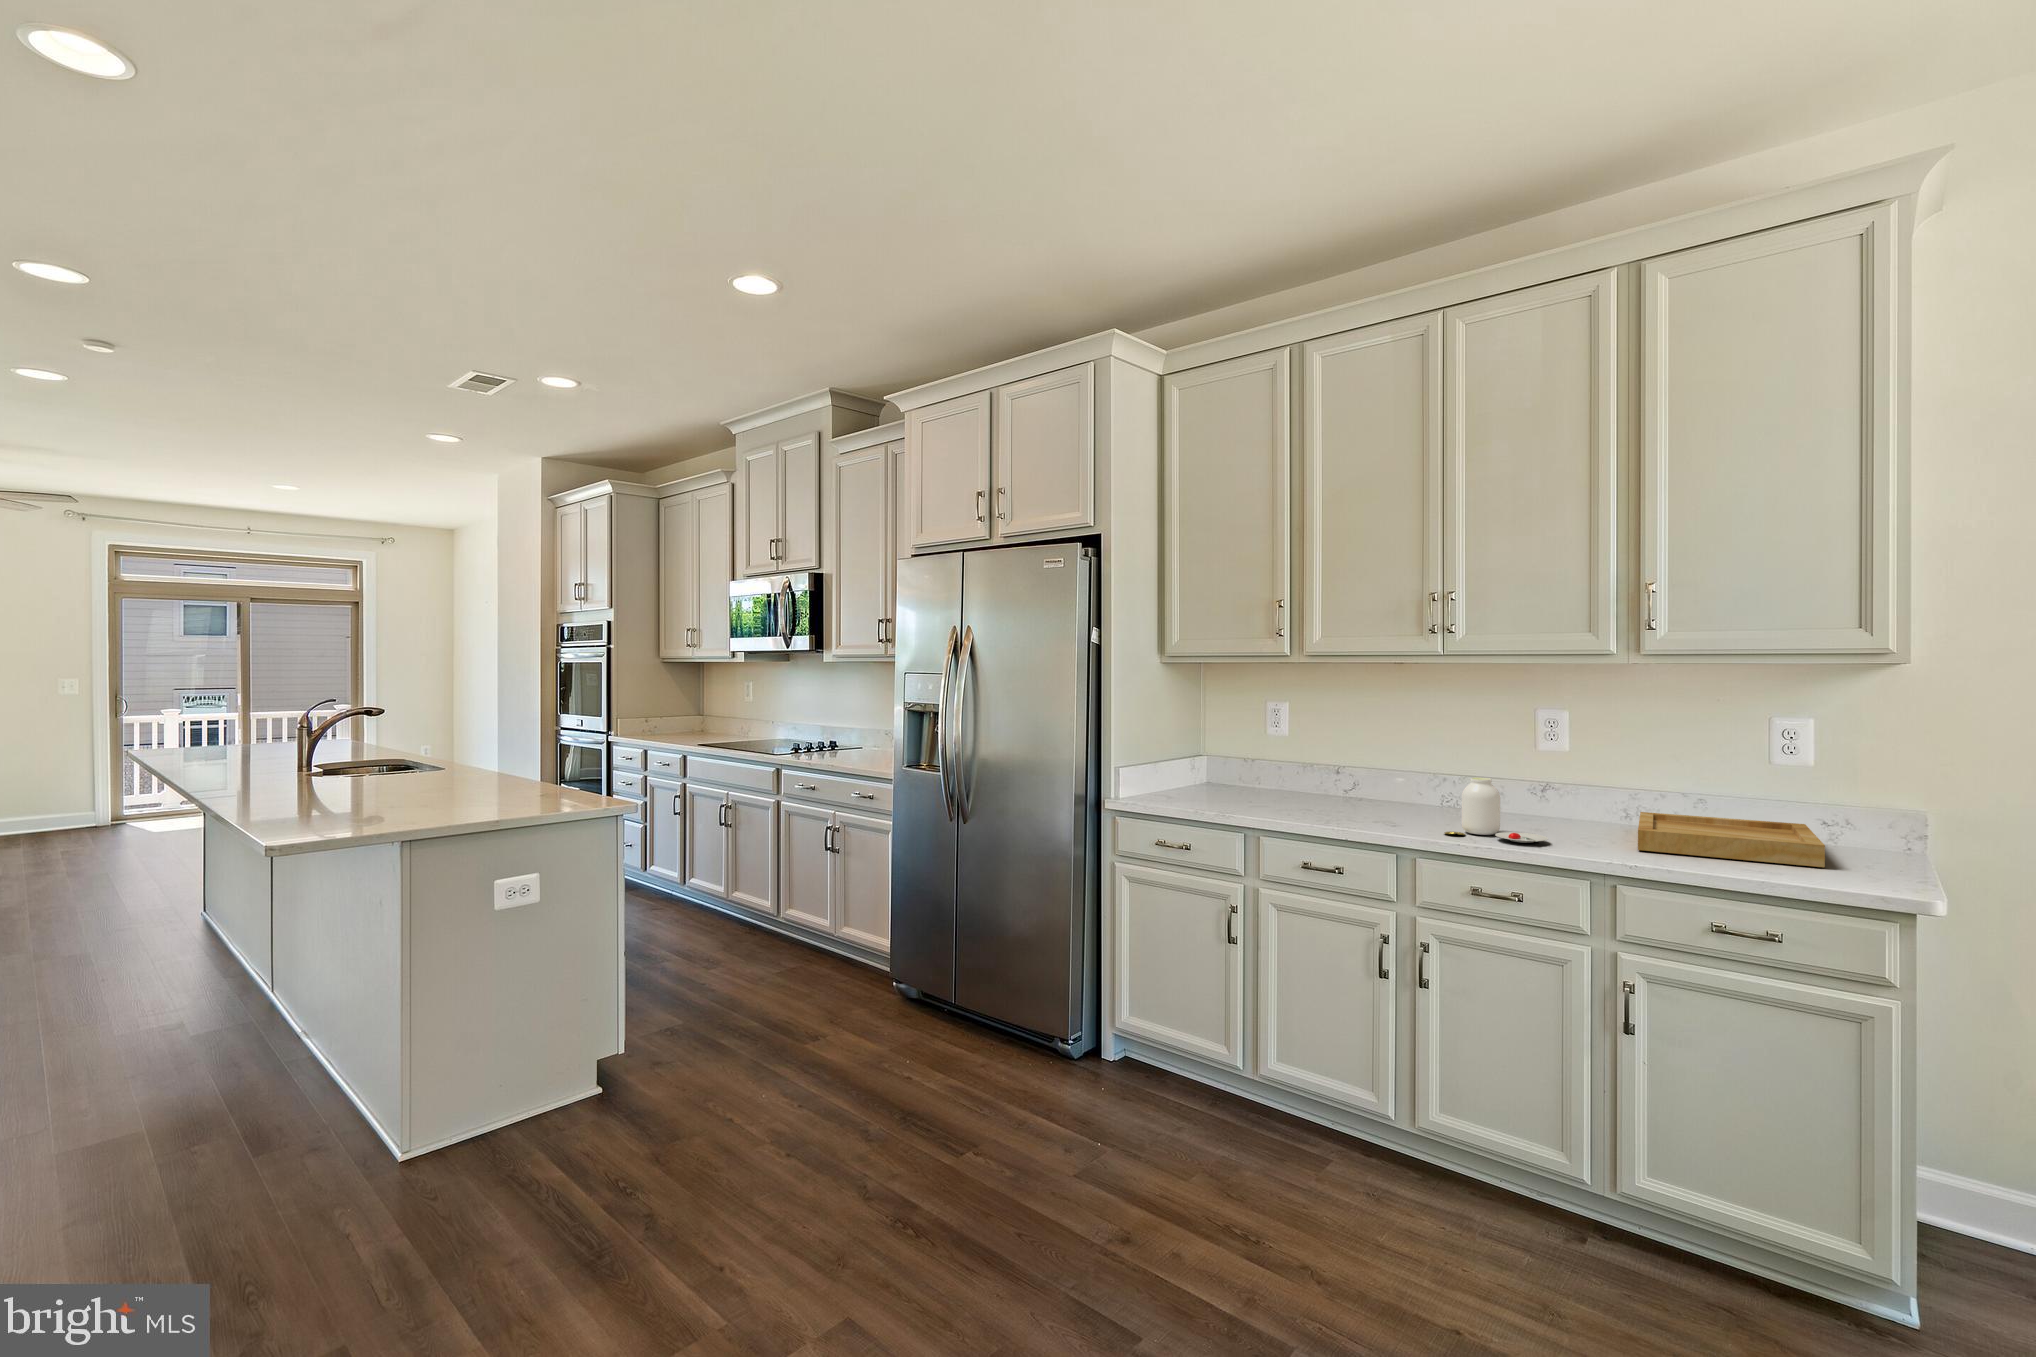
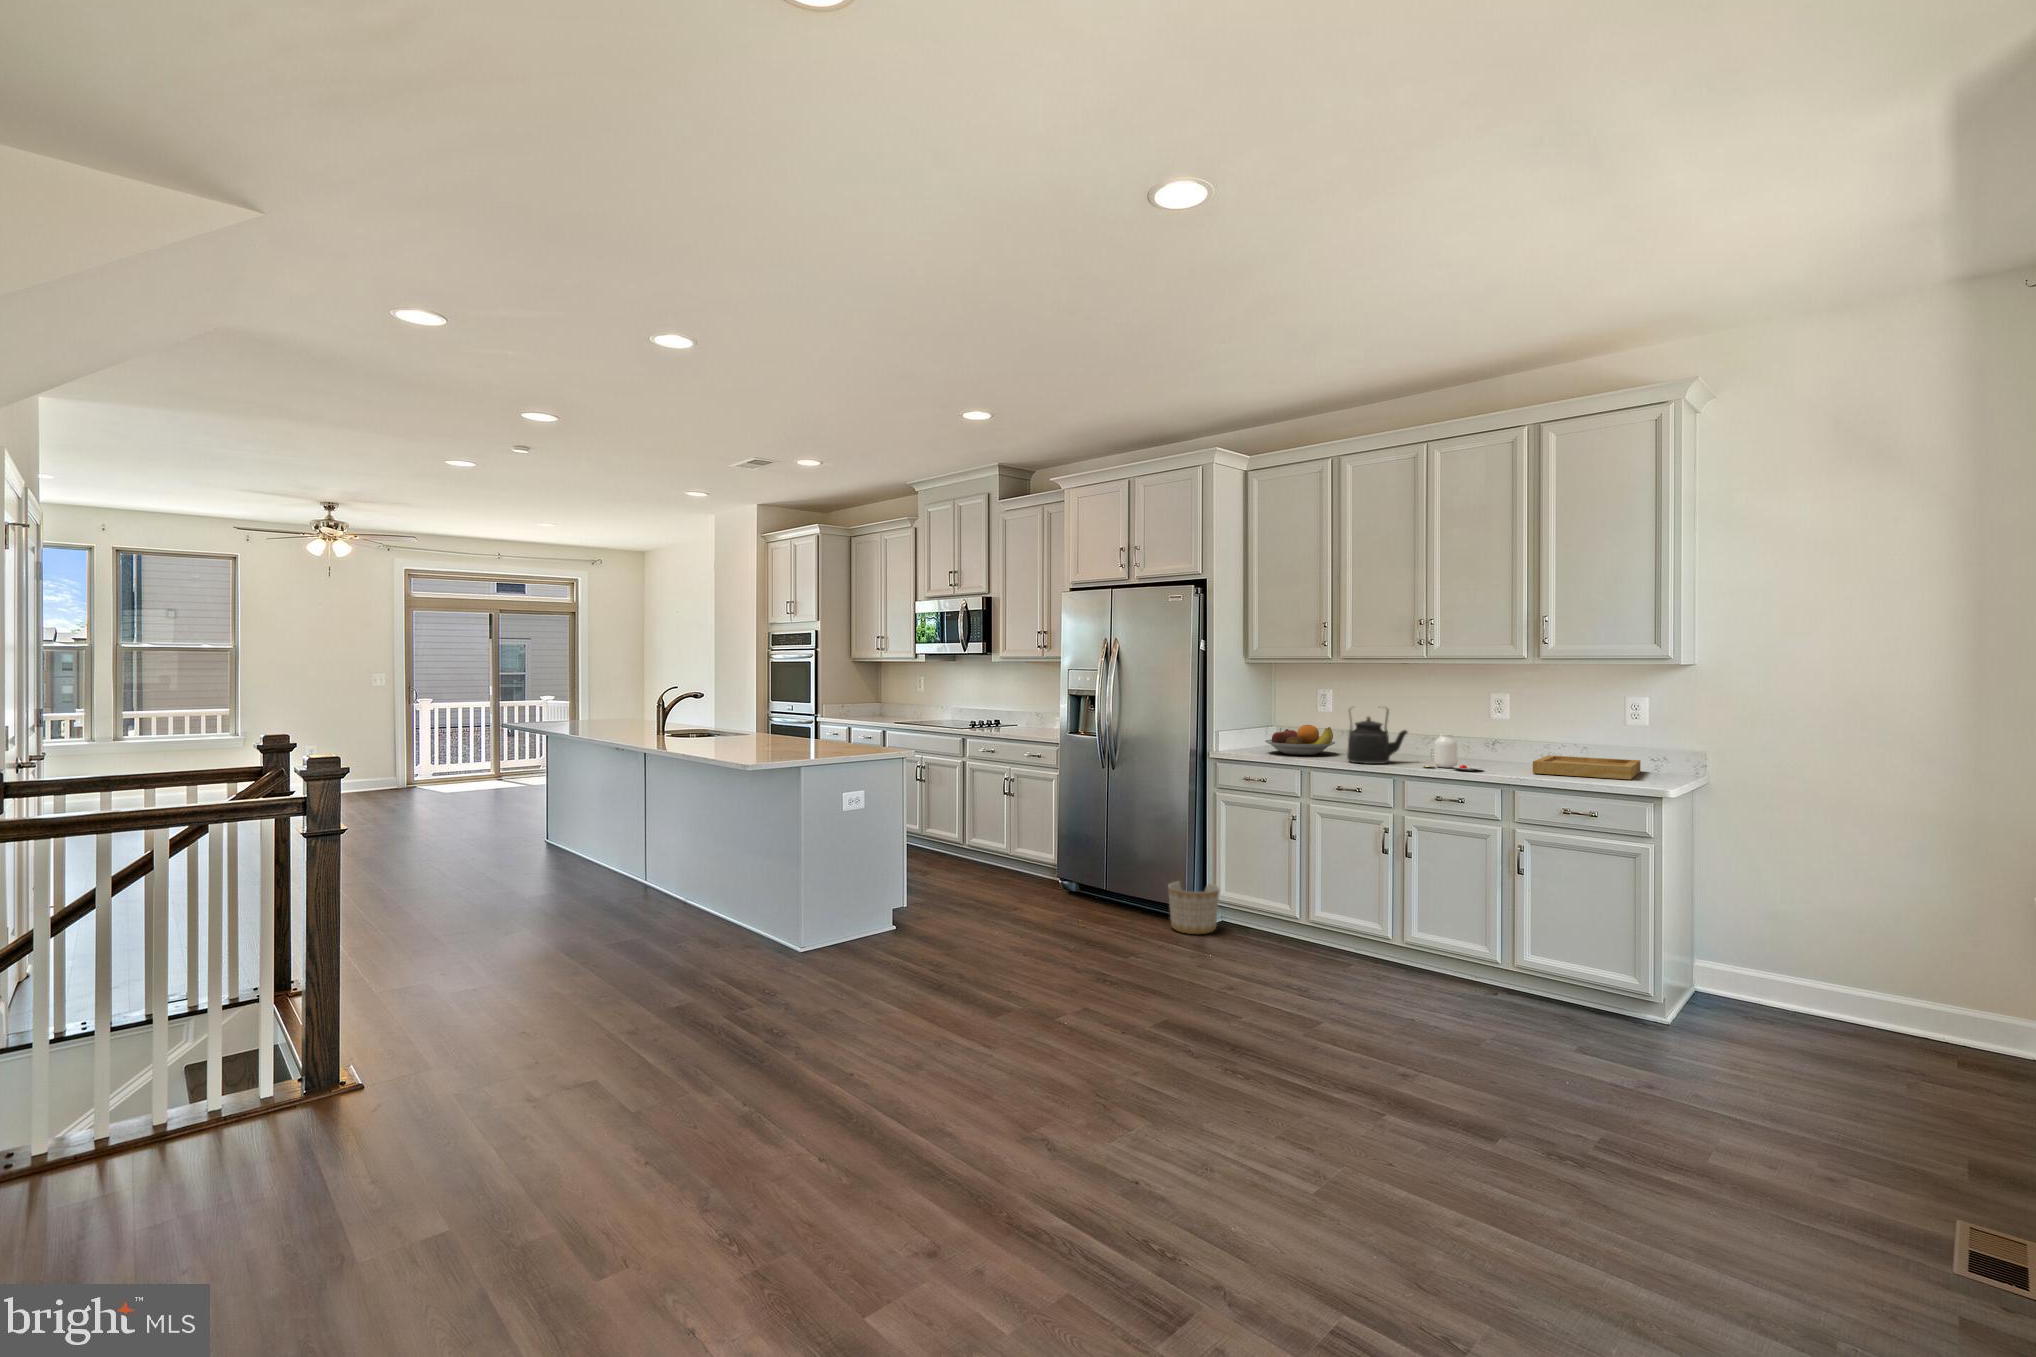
kettle: none [1317,732,1414,826] -> present [1347,708,1407,764]
fruit bowl: none [1189,757,1295,804] -> present [1265,725,1335,755]
planter: none [1039,998,1119,1091] -> present [1168,882,1220,934]

